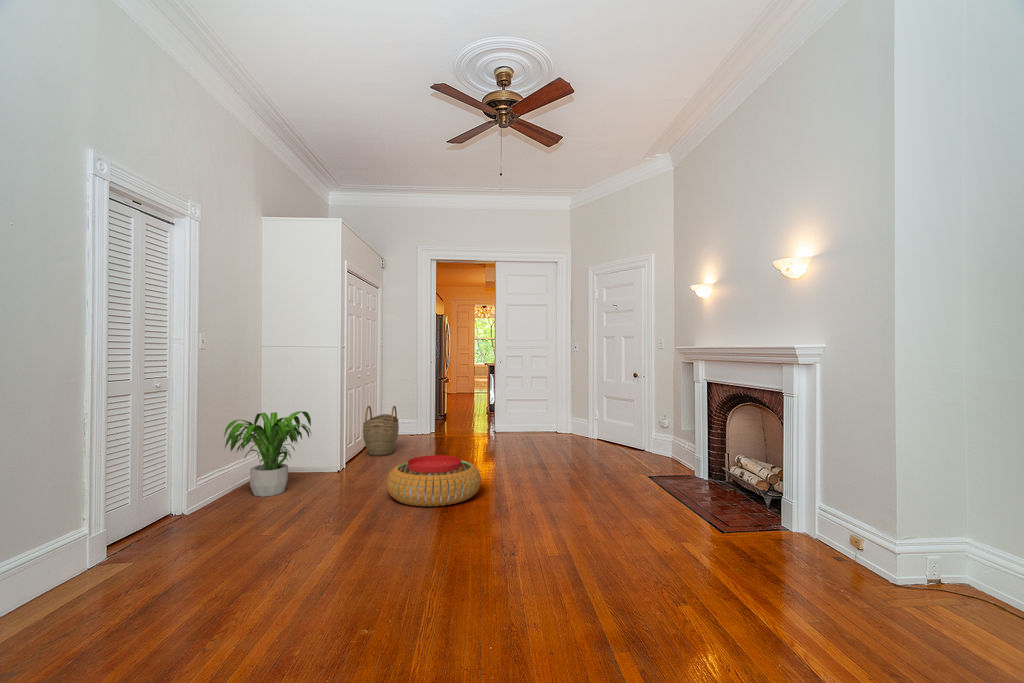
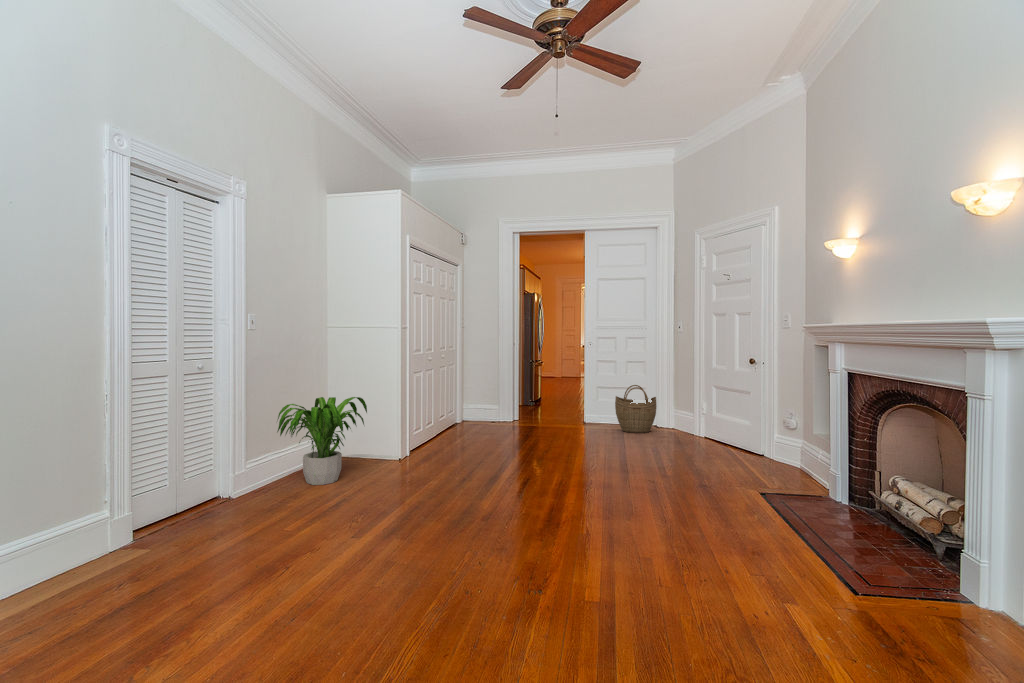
woven basket: present [363,406,399,456] -> present [615,385,657,433]
pouf: present [387,455,481,506] -> none [432,452,539,513]

